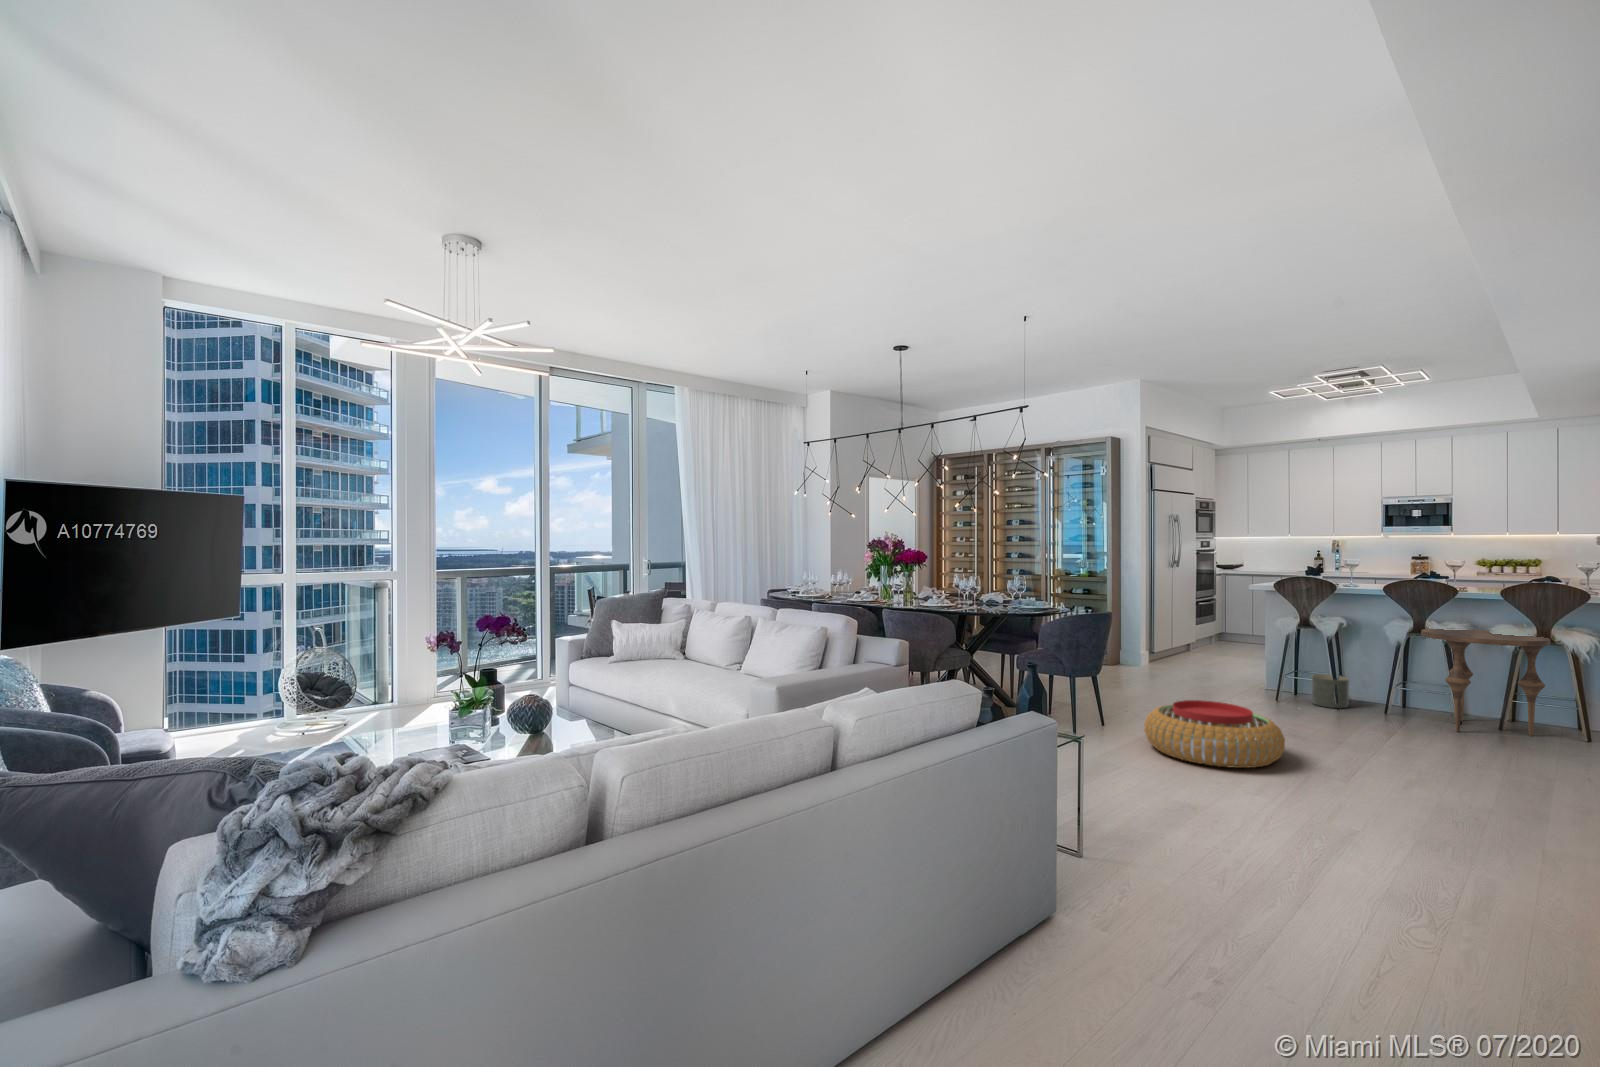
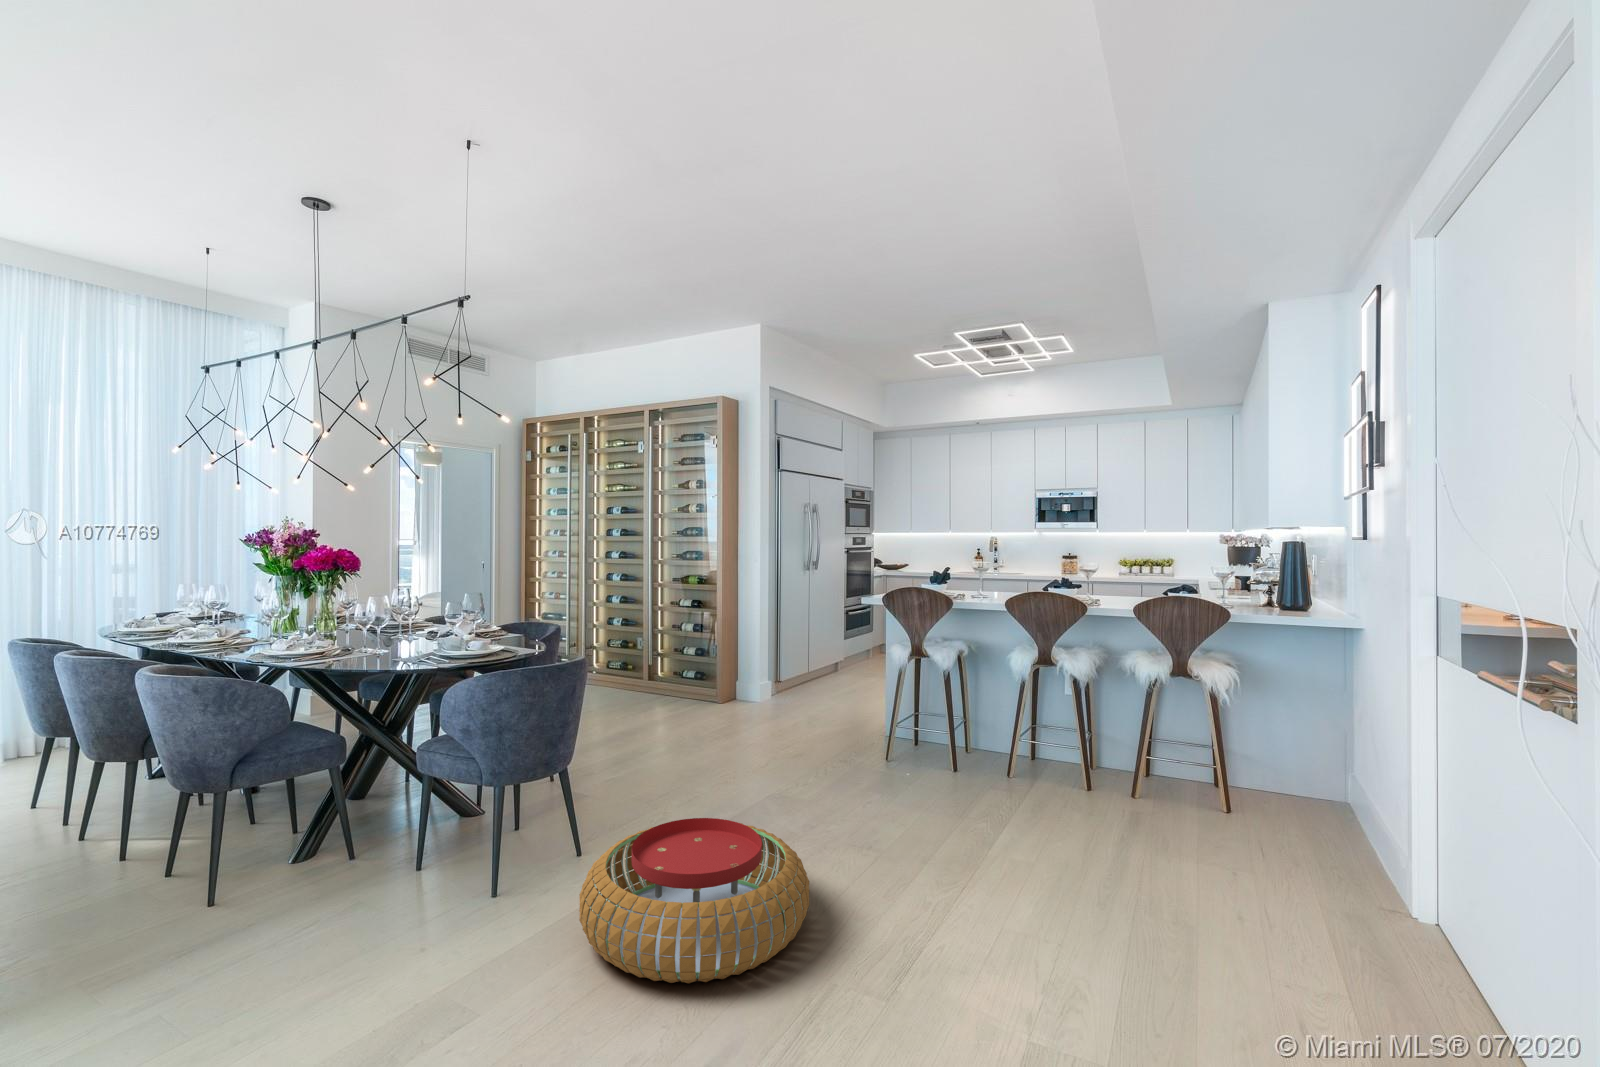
side table: present [1421,628,1550,736] -> none [1044,657,1188,810]
planter: present [1312,674,1349,708] -> none [923,721,966,771]

